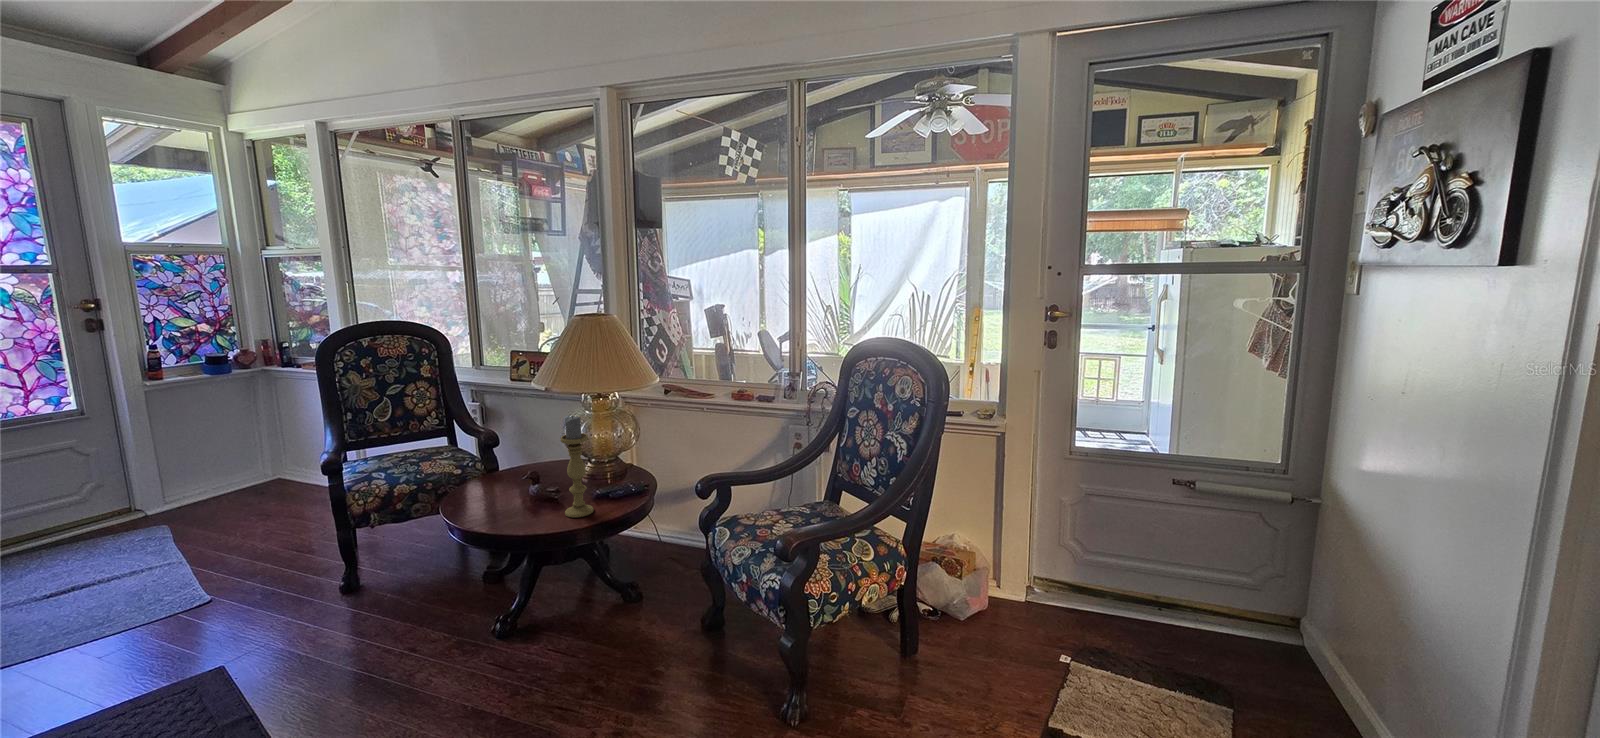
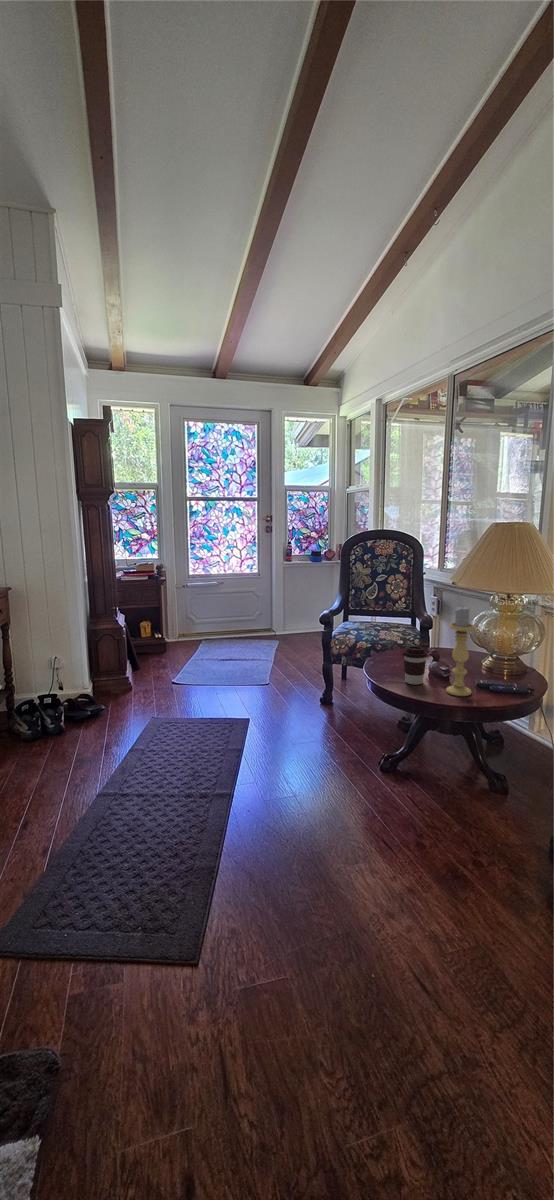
coffee cup: none [503,473,535,521] -> present [403,646,427,685]

